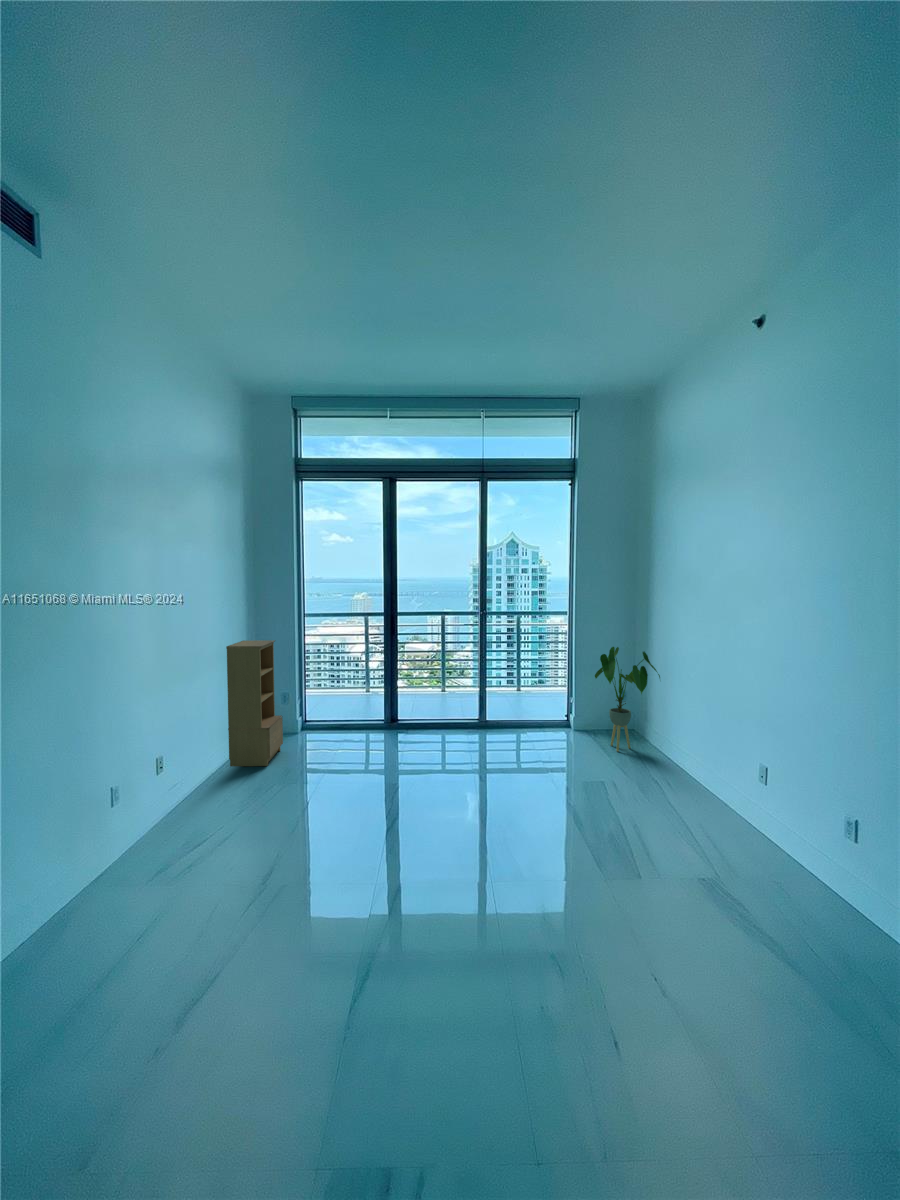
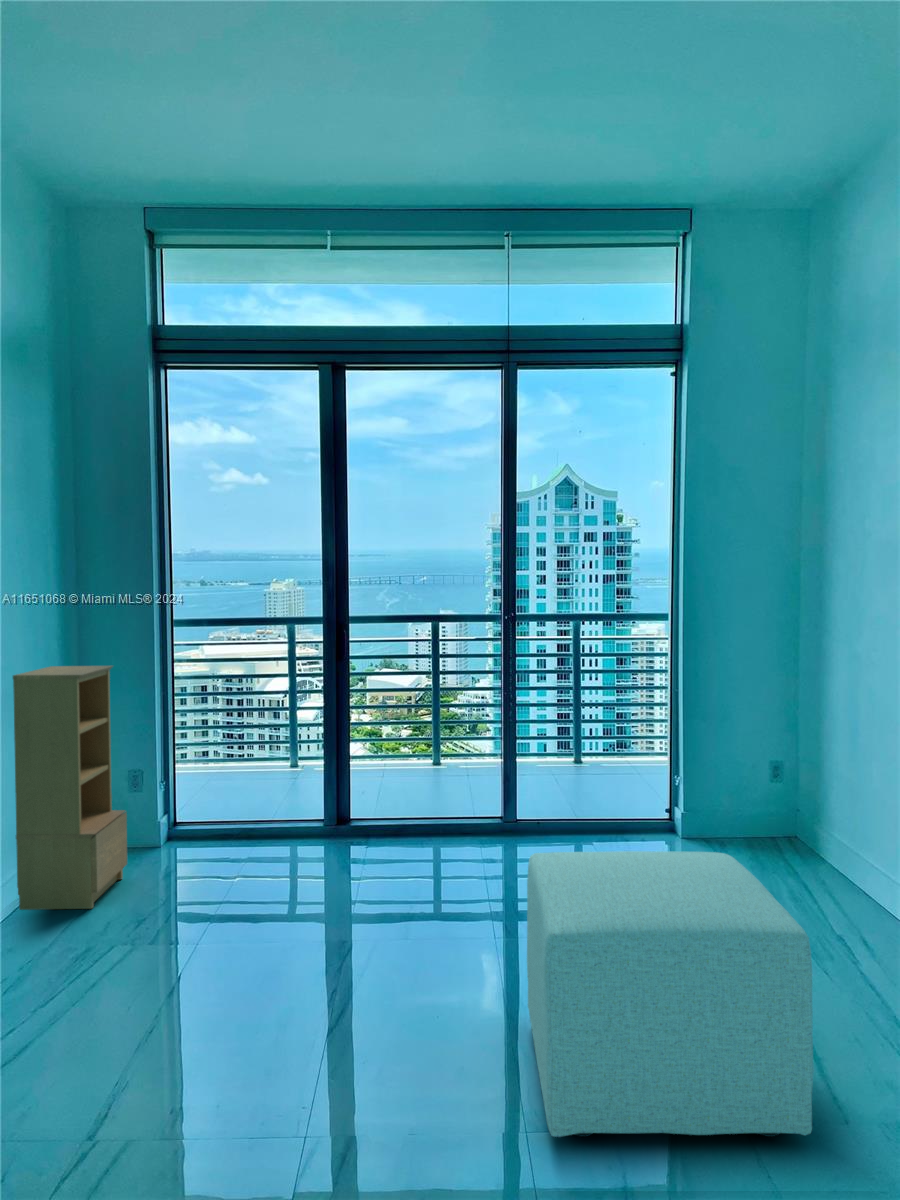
house plant: present [595,647,660,751] -> none [725,675,855,878]
ottoman: none [491,737,621,868] -> present [527,851,814,1137]

